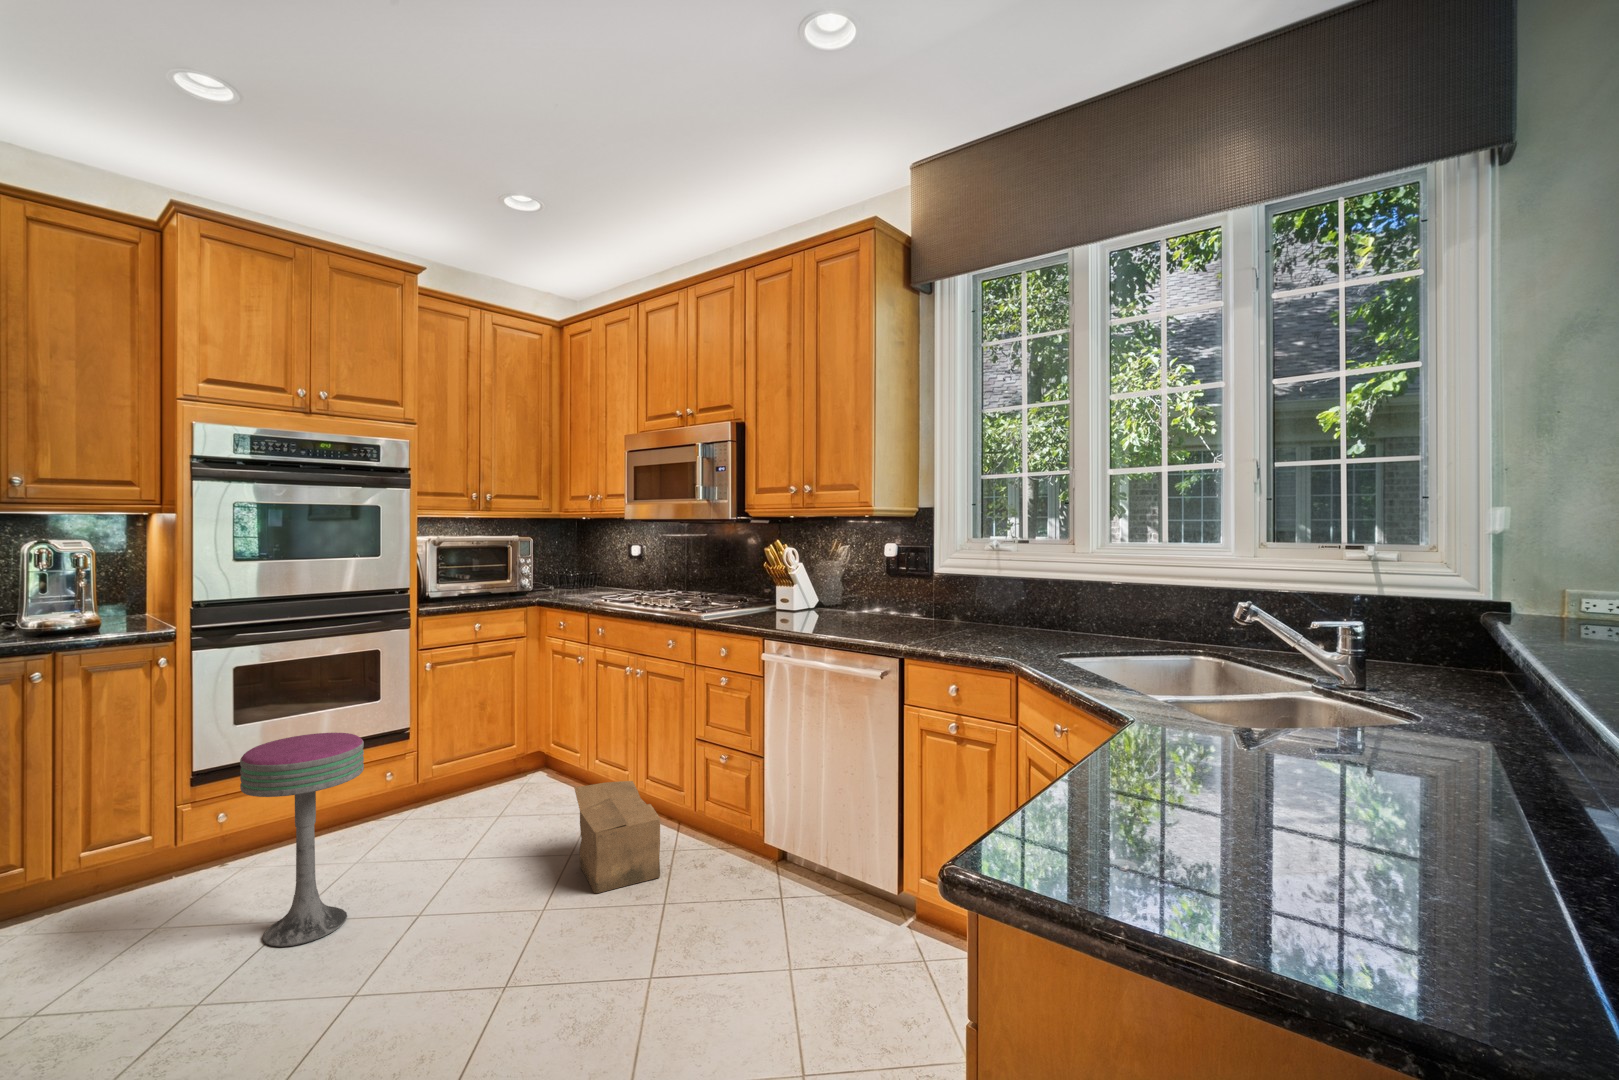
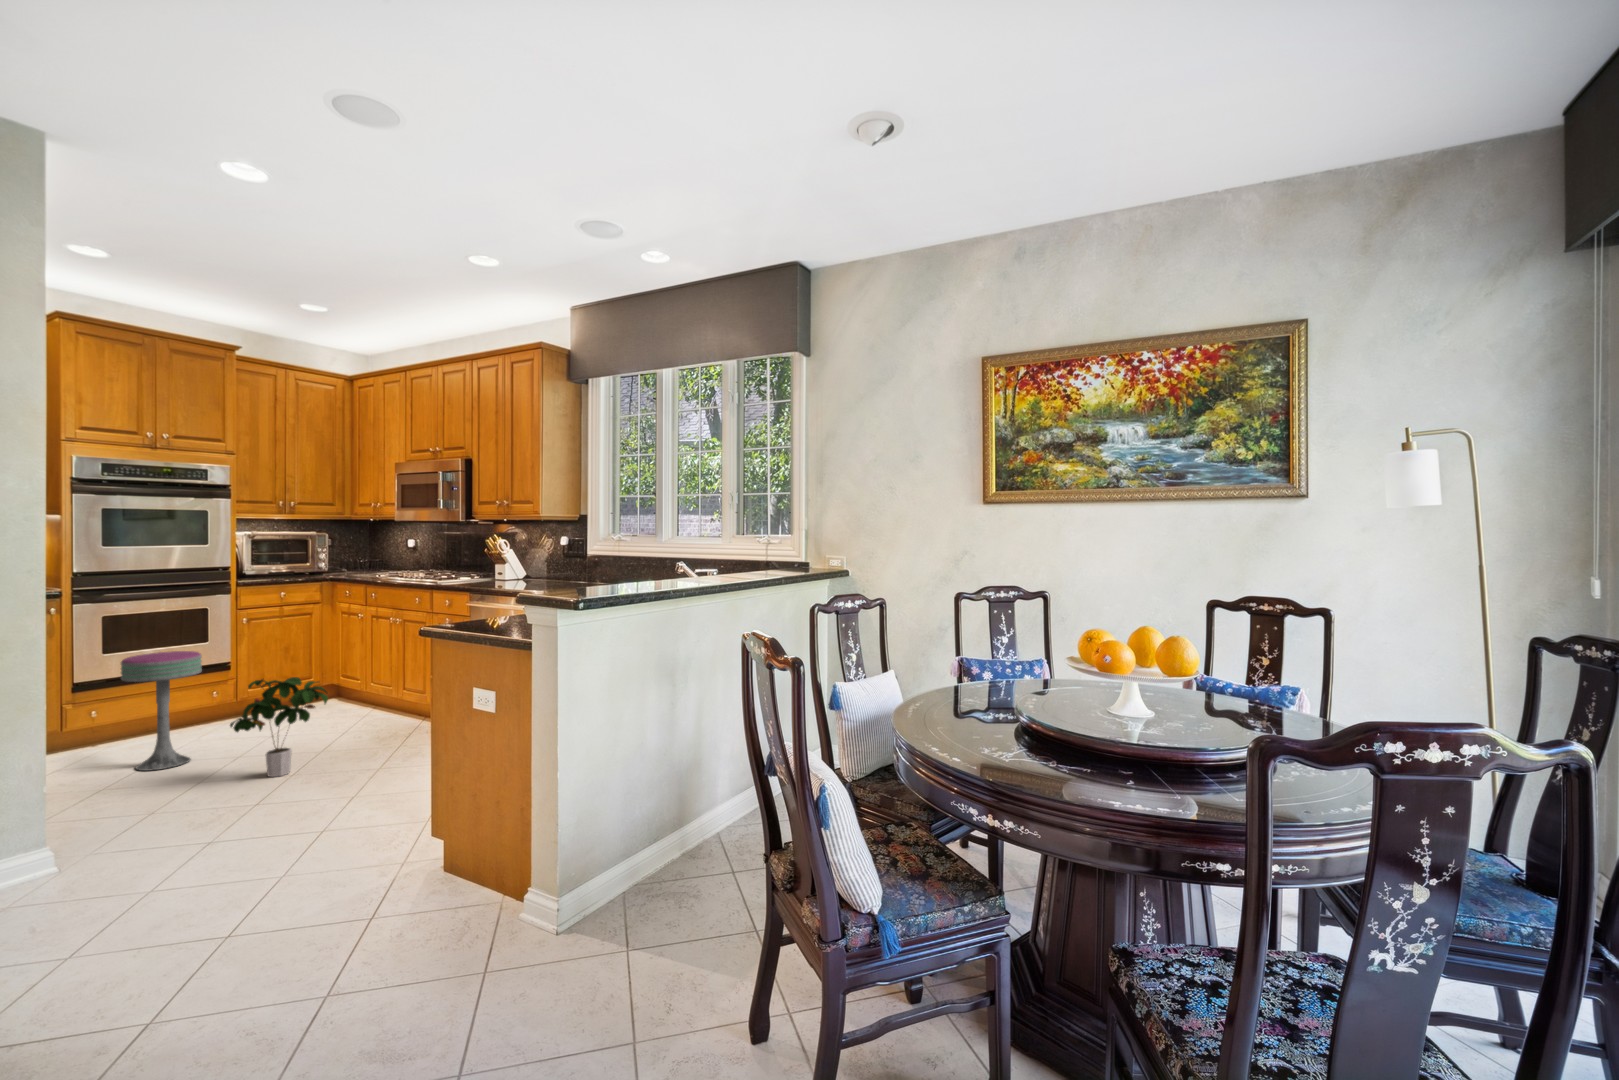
cardboard box: present [574,781,660,893] -> none [348,686,404,744]
potted plant: none [402,801,561,992] -> present [230,677,328,777]

